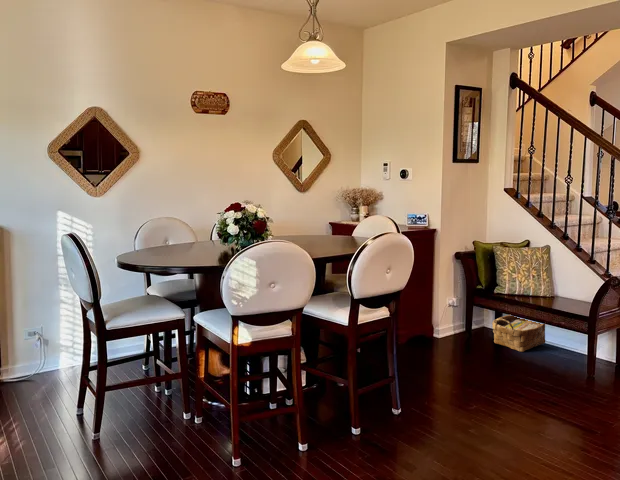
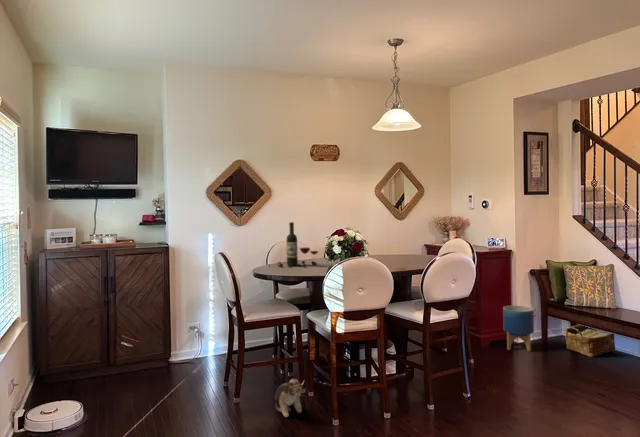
wine bottle: none [149,192,208,253] -> present [277,222,318,267]
planter: none [426,295,461,348] -> present [503,305,534,352]
plush toy: none [149,406,194,457] -> present [274,379,304,417]

